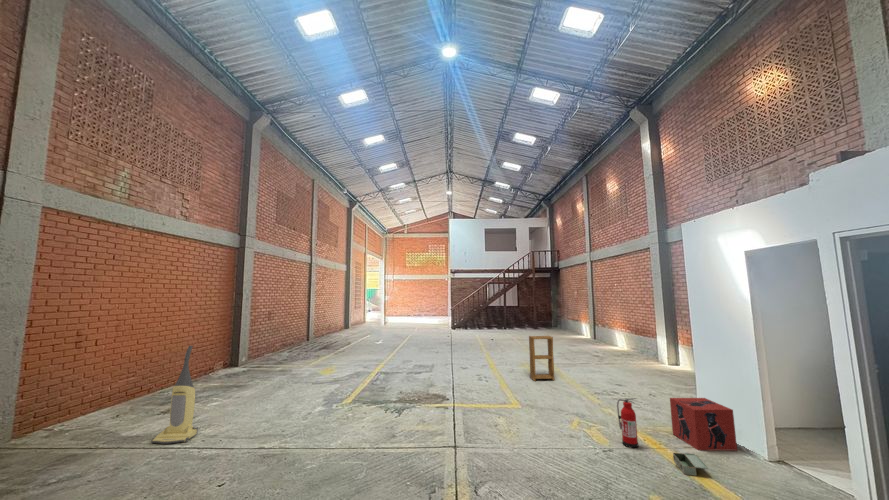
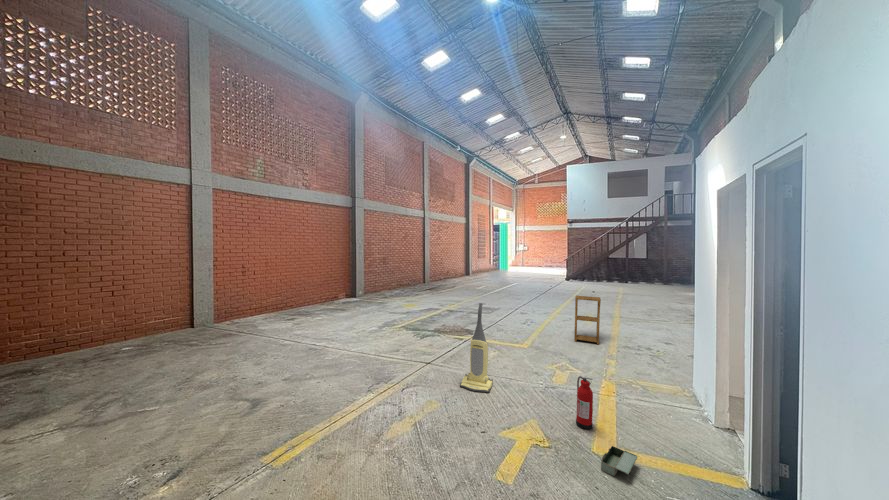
vacuum cleaner: present [151,346,198,444] -> present [460,303,493,392]
storage box: present [670,398,737,451] -> none [659,388,729,472]

